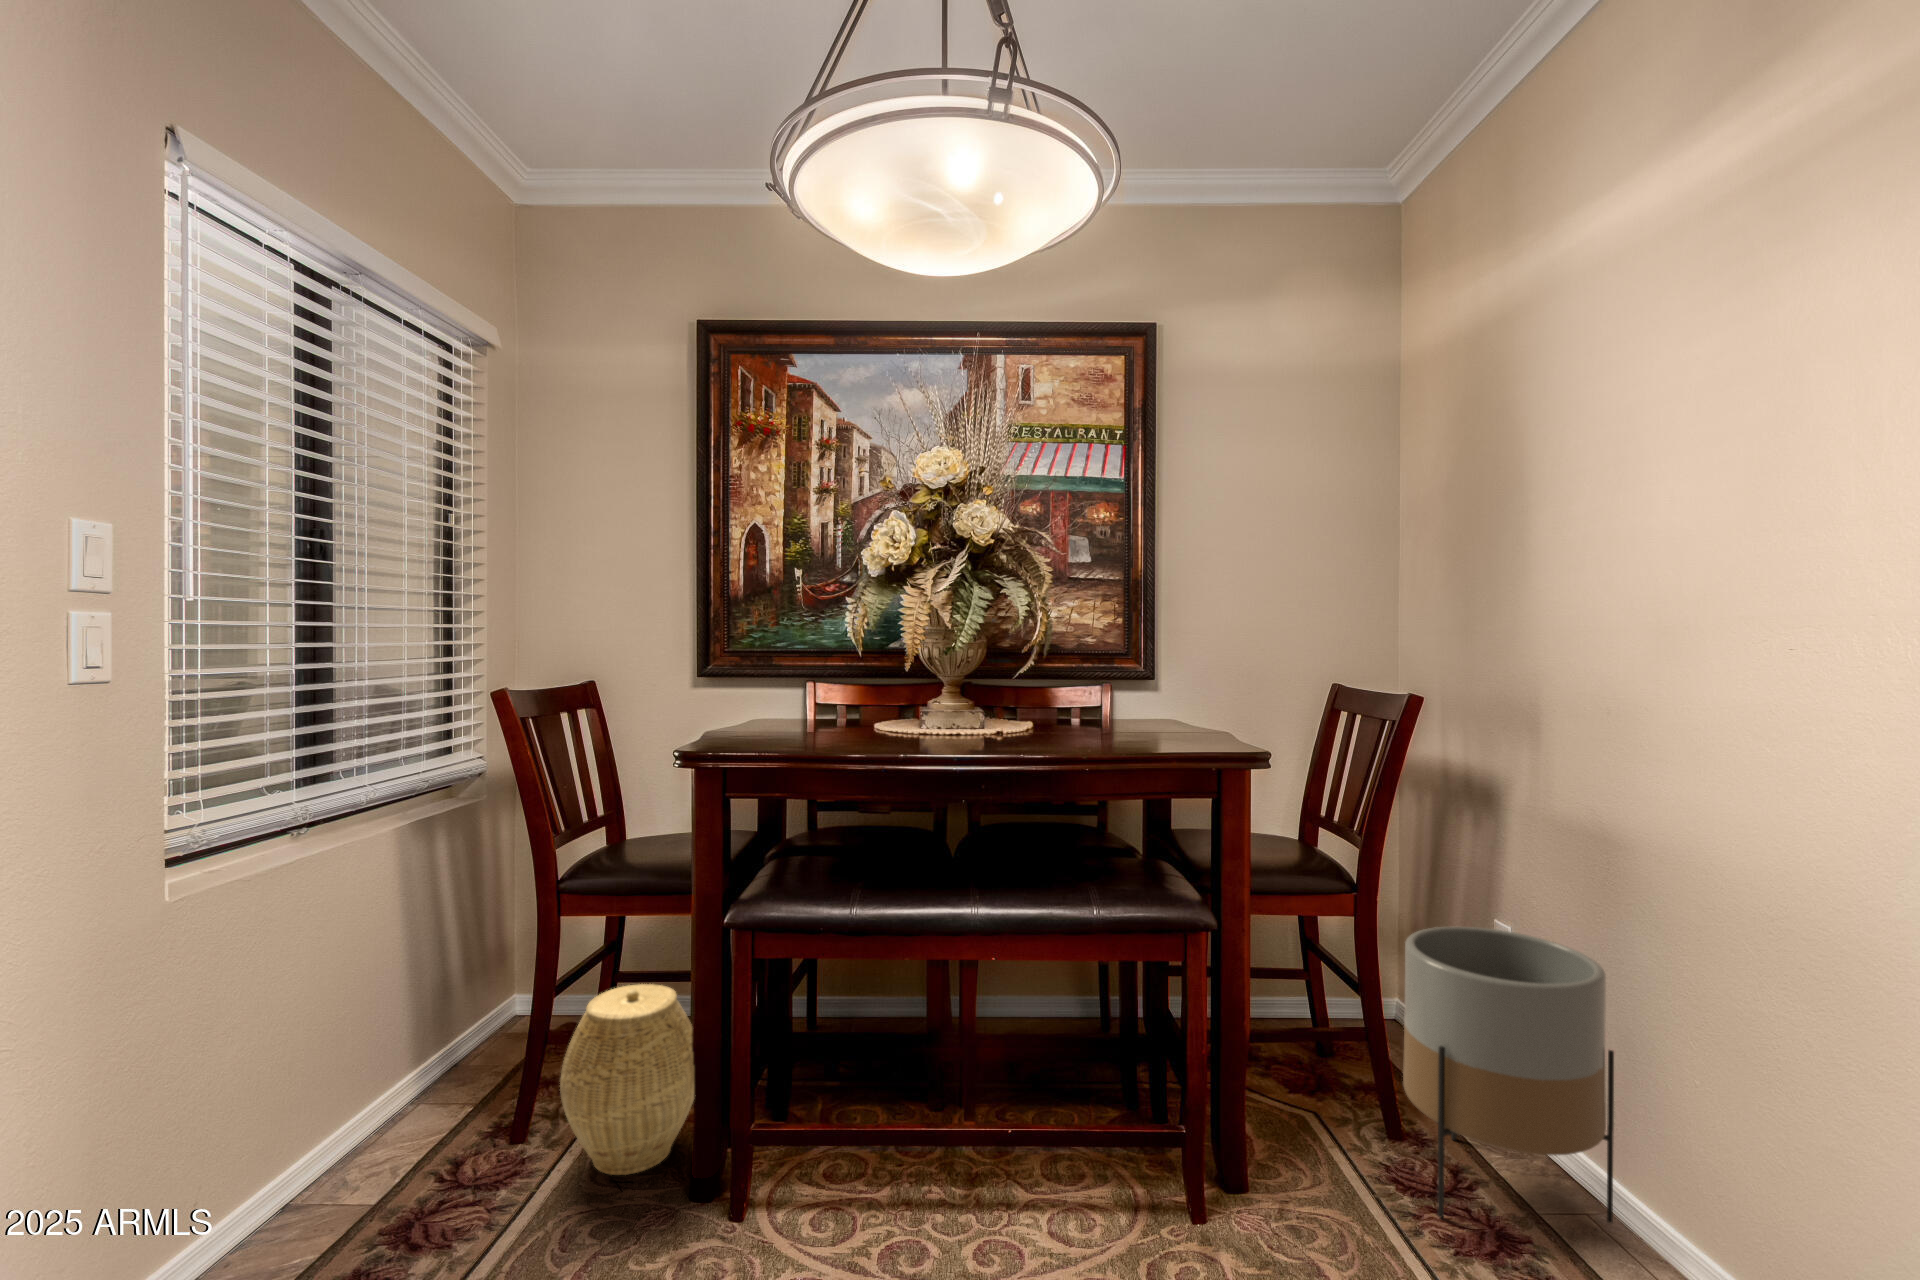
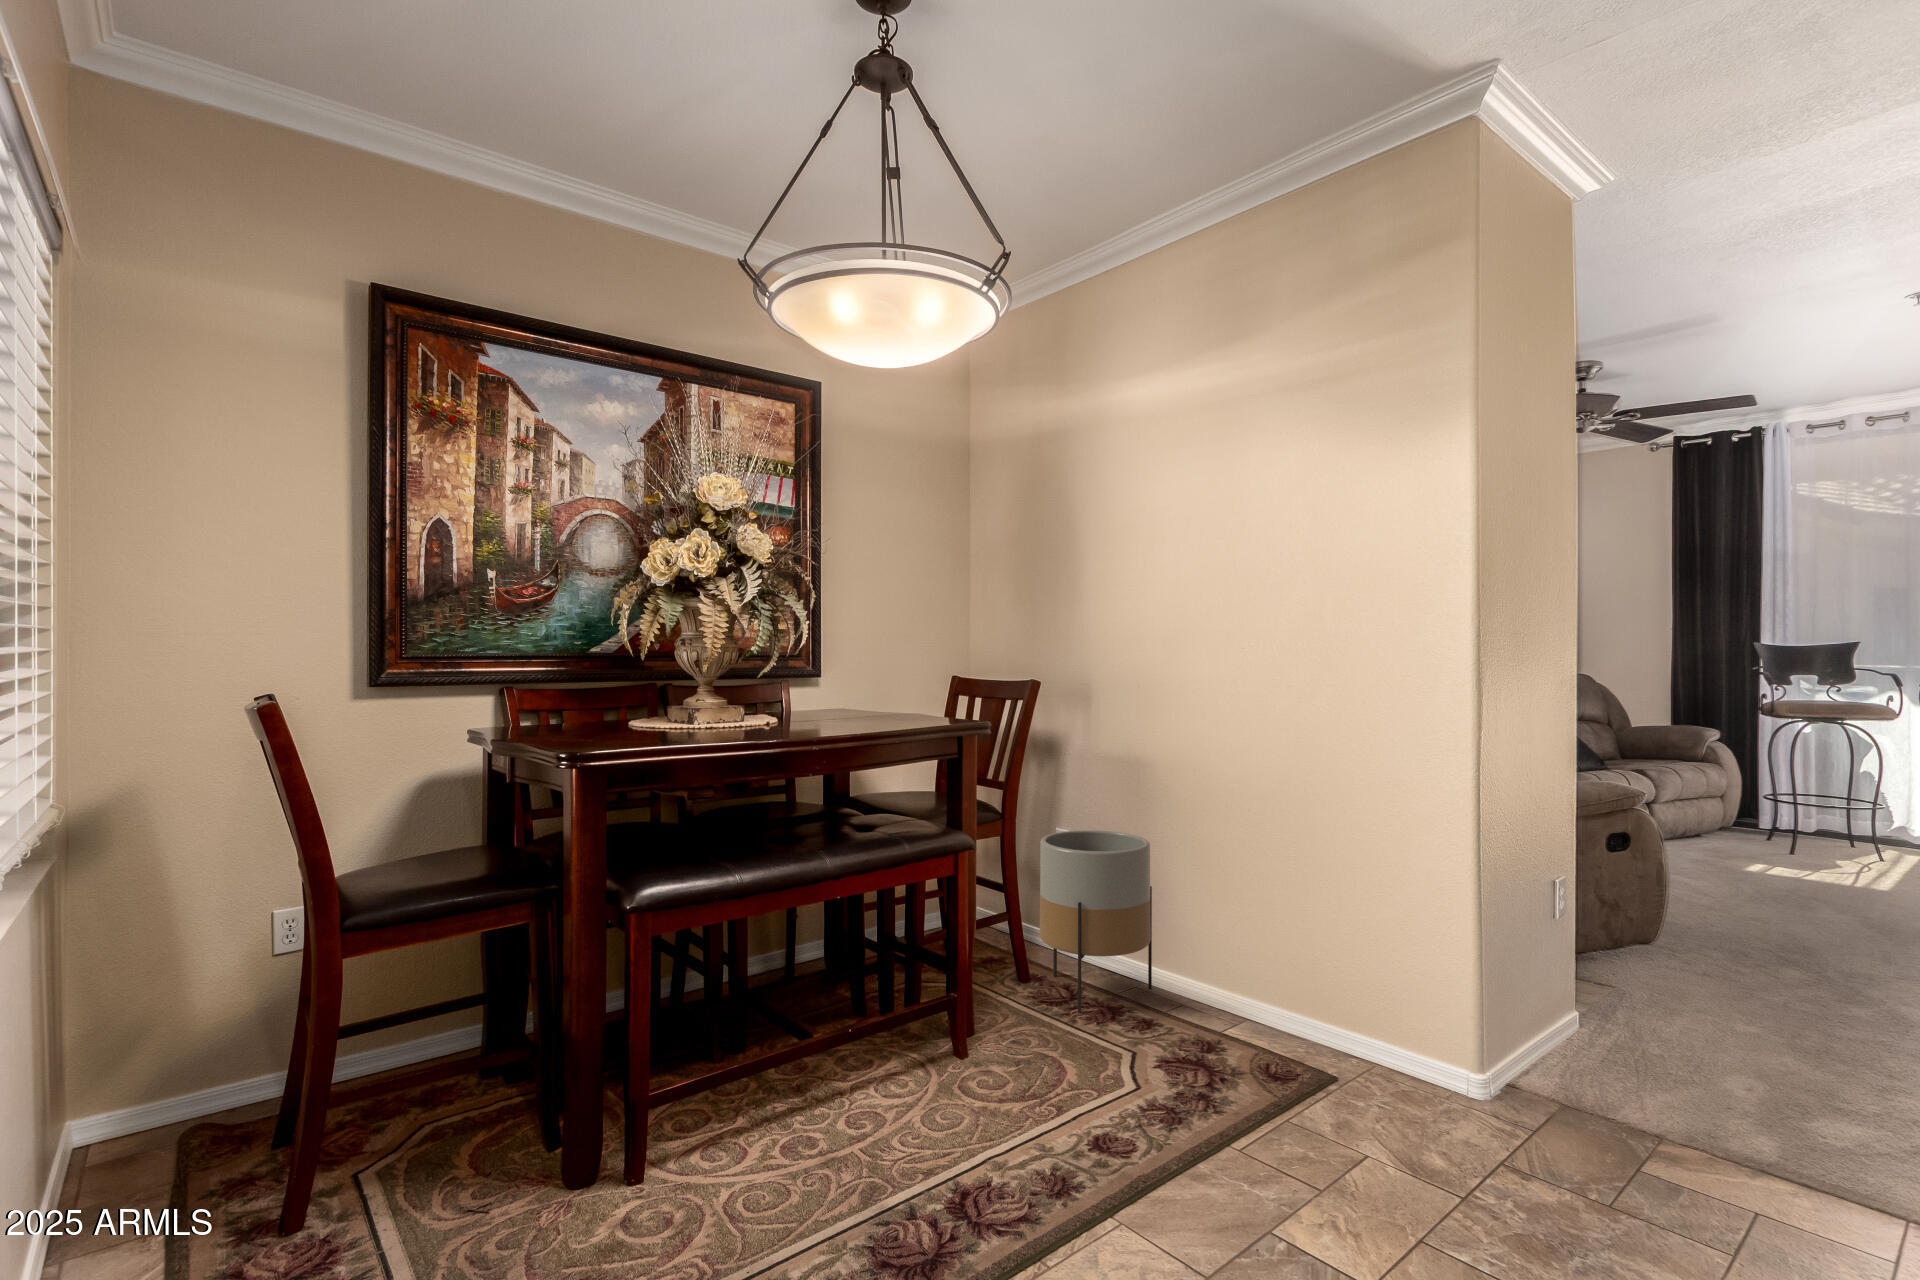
woven basket: present [560,984,694,1175] -> none [385,1003,541,1203]

